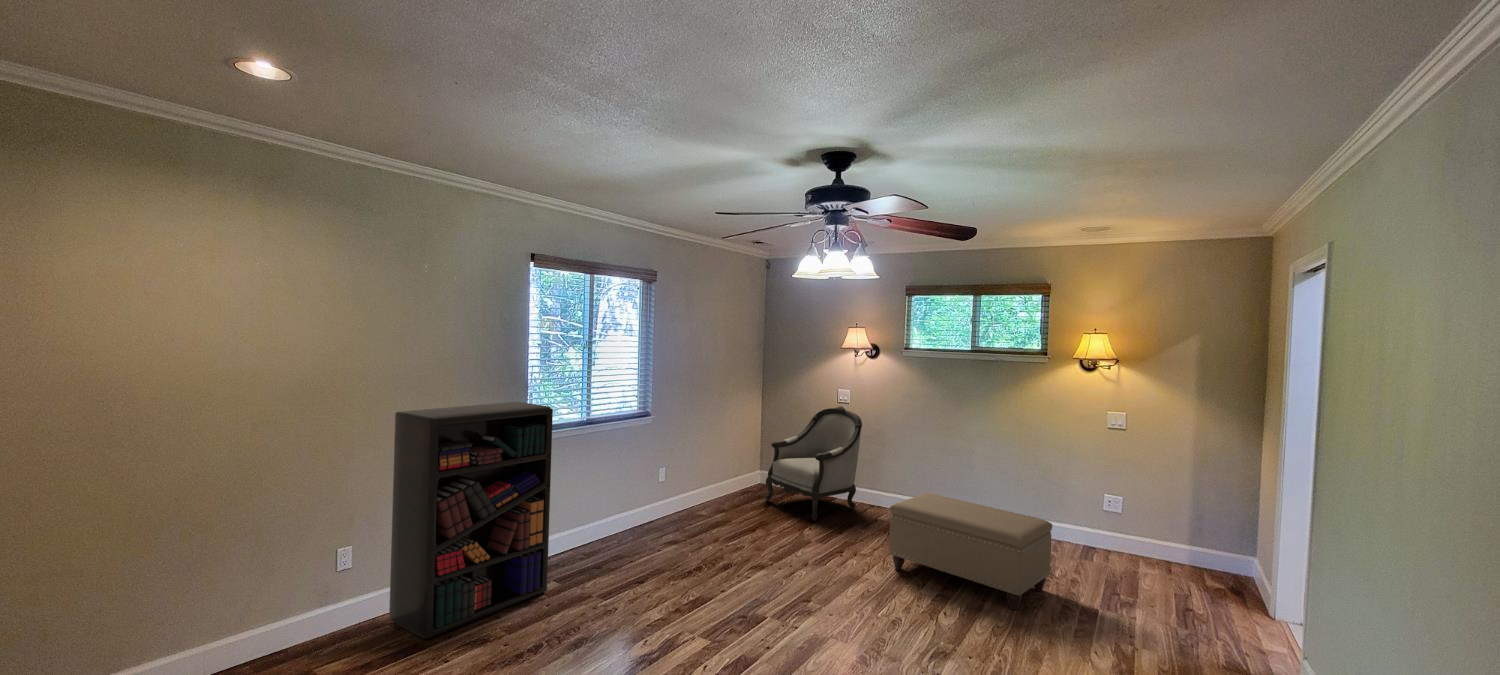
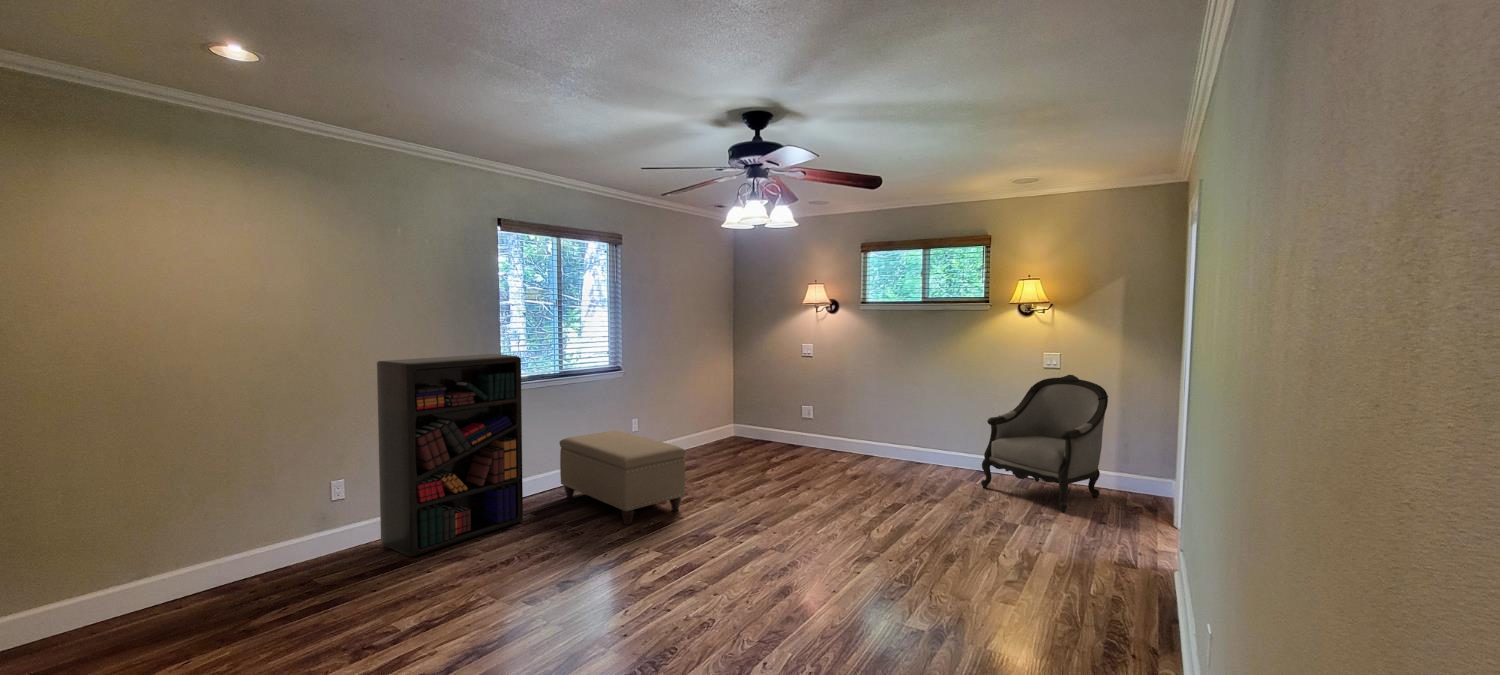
armchair: present [765,406,862,521] -> present [981,375,1108,512]
ottoman: present [889,493,1052,610] -> present [560,430,686,524]

